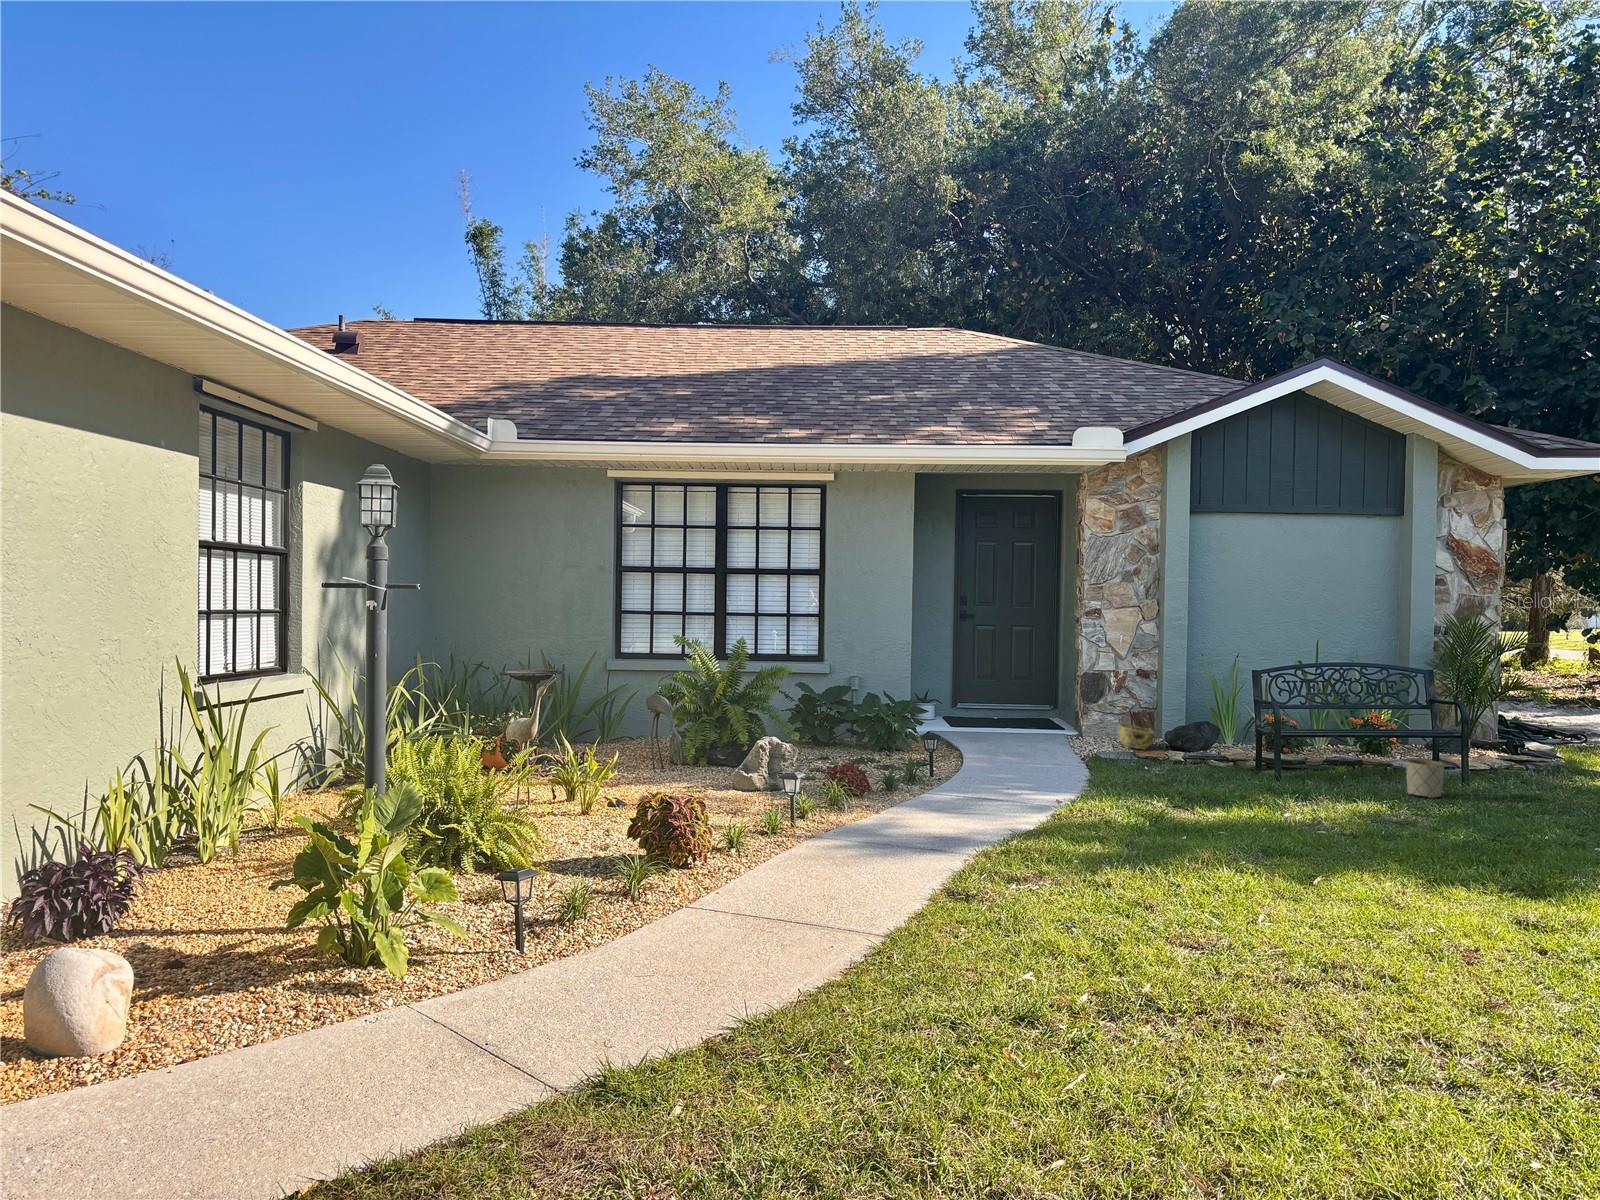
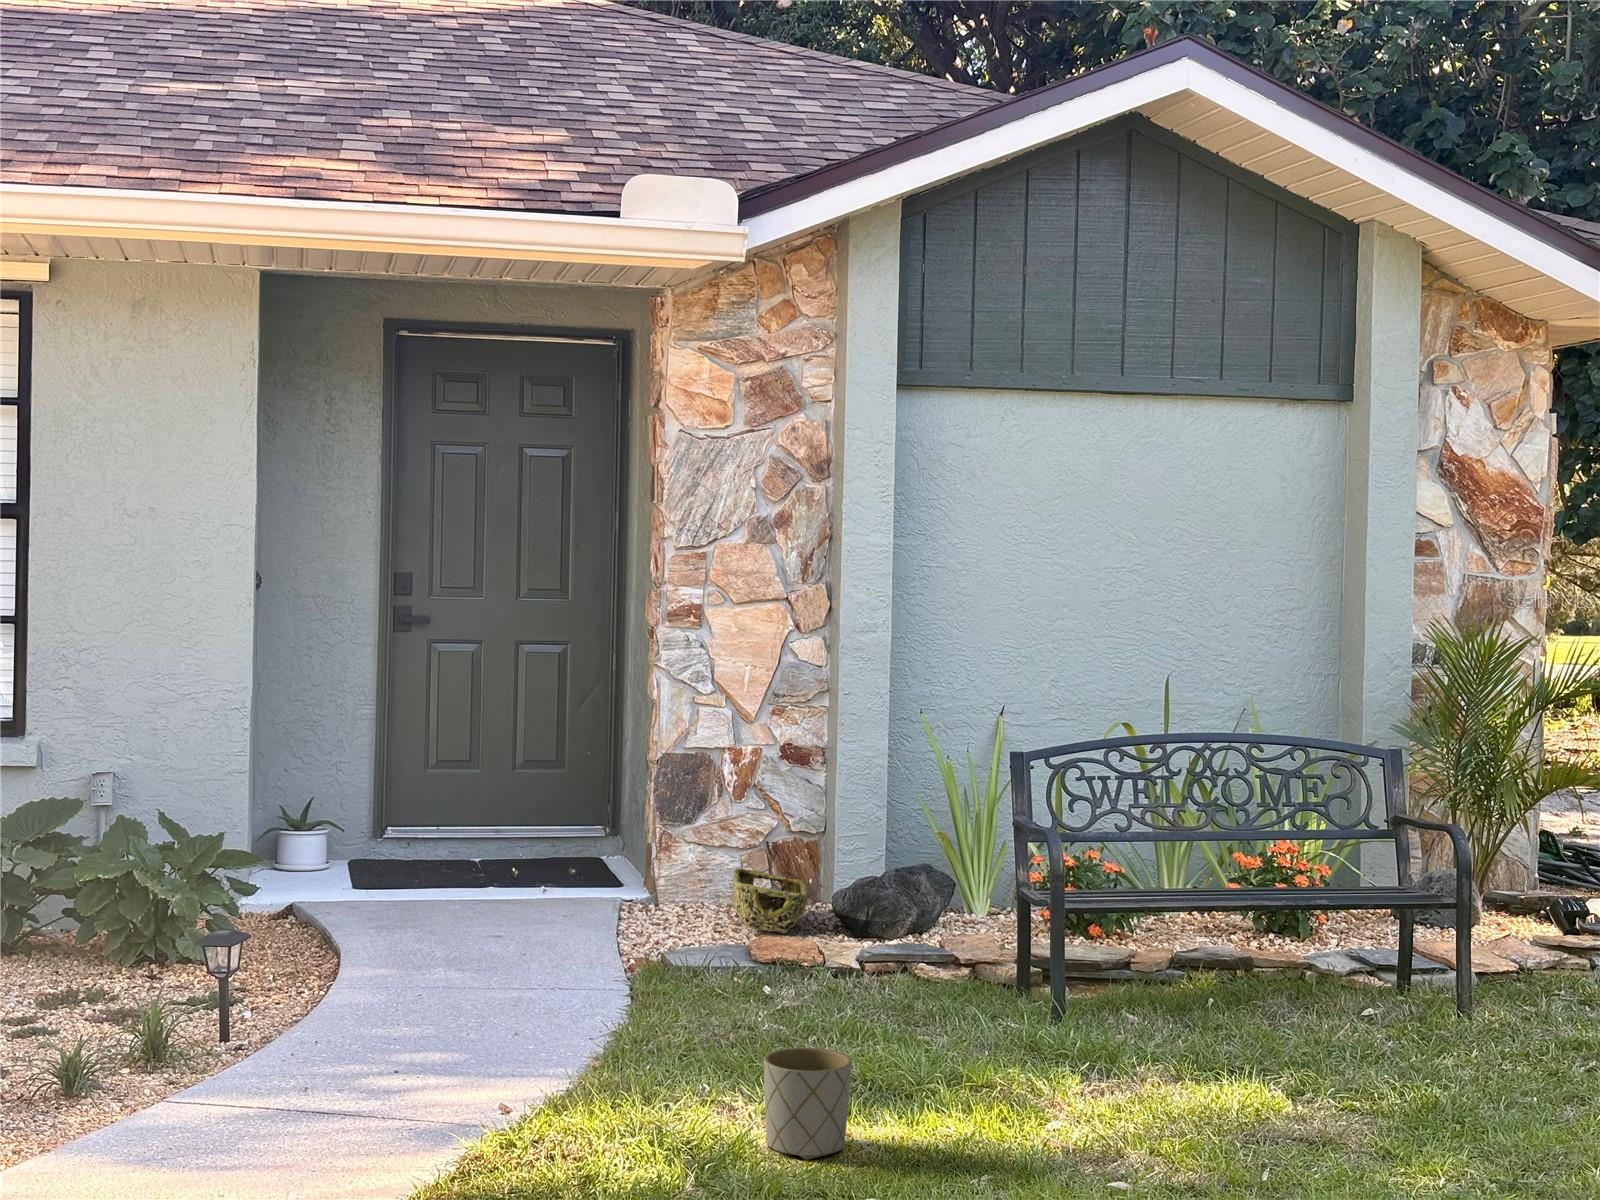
planter: present [1406,759,1444,798] -> present [764,1048,851,1160]

